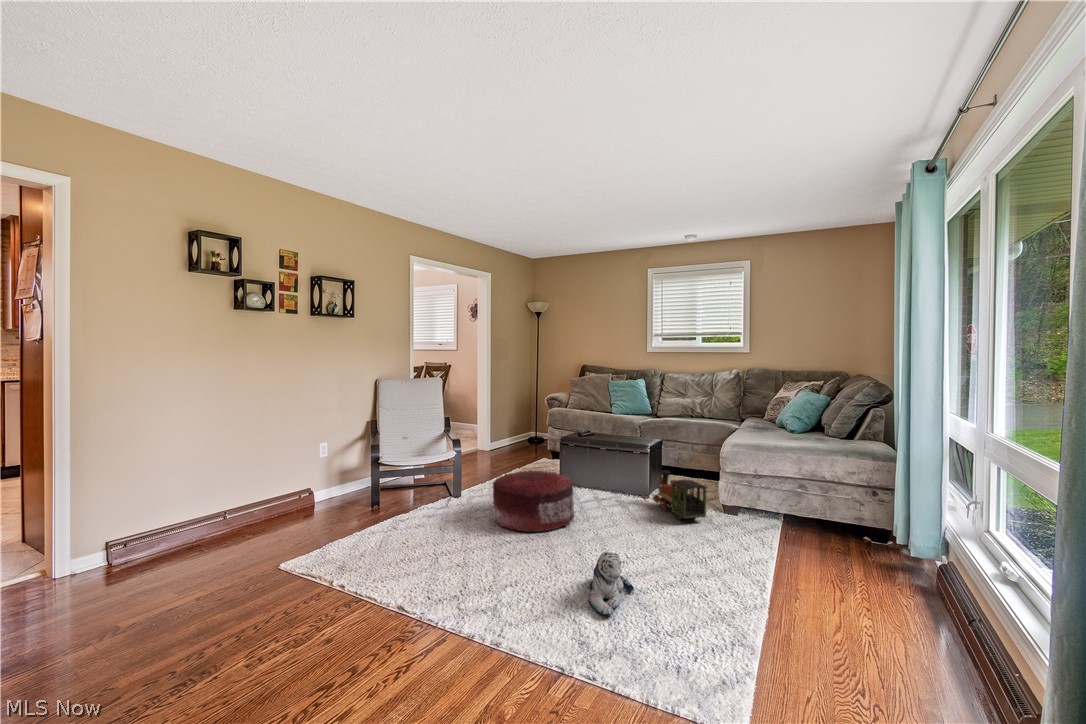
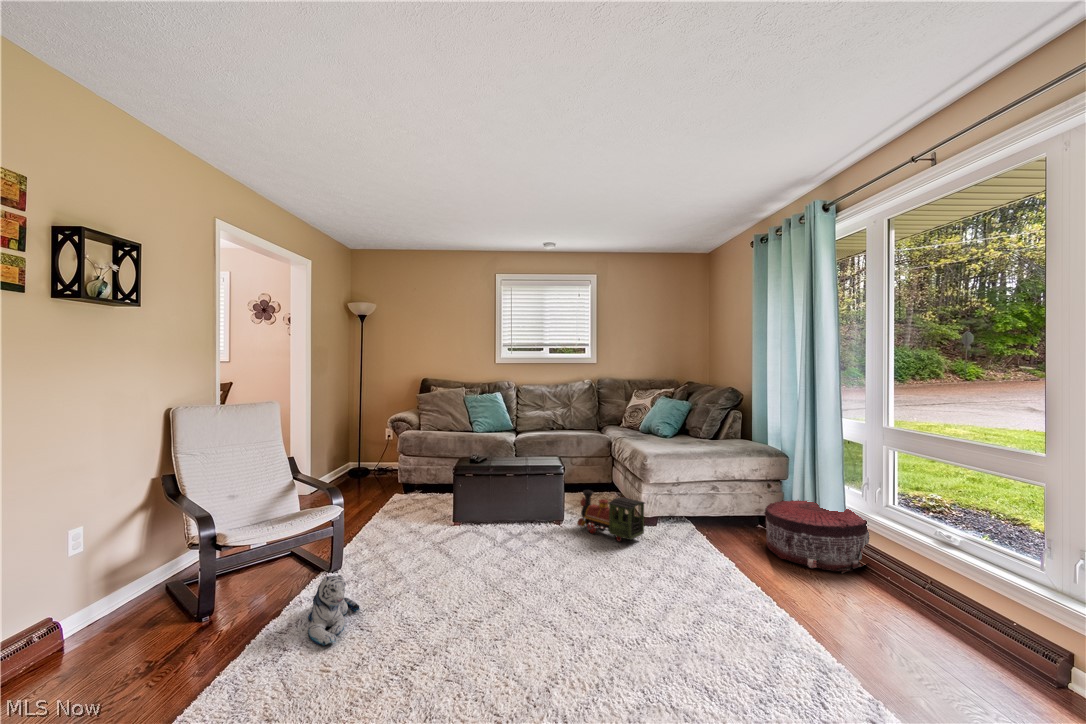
pouf: present [493,470,574,532] -> present [764,500,870,573]
plush toy: present [589,552,634,615] -> present [308,575,359,646]

